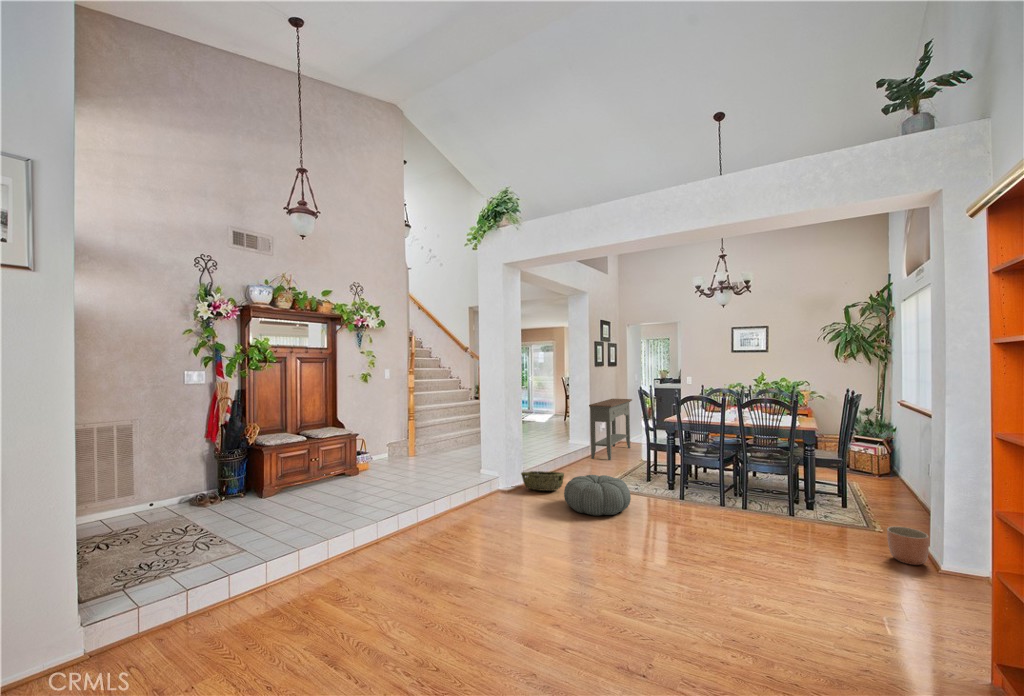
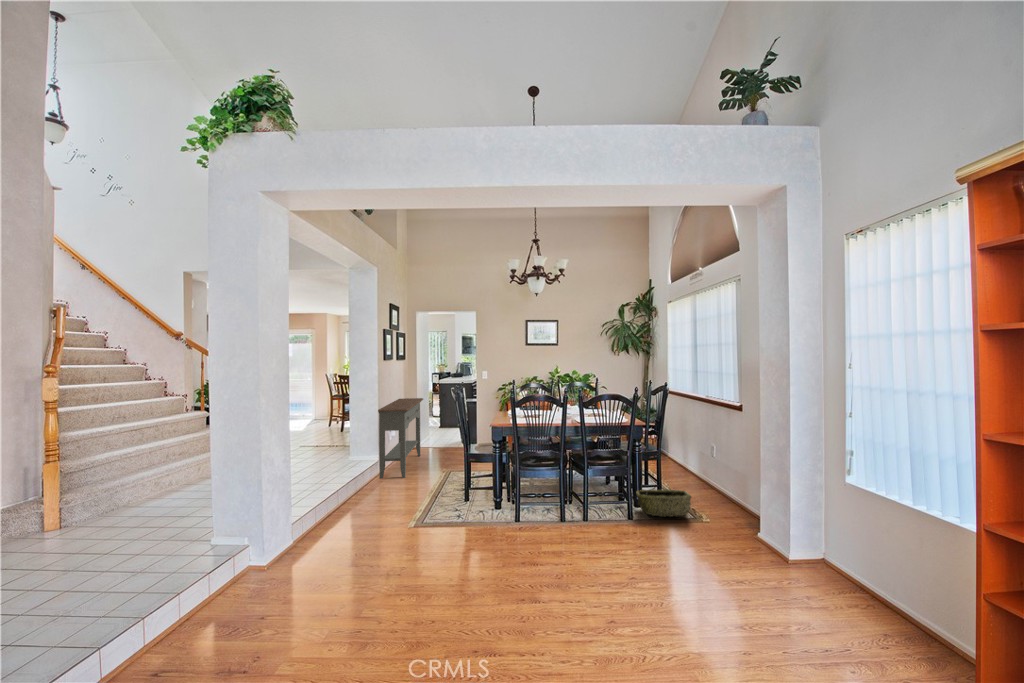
woven basket: present [521,471,564,491] -> present [636,489,691,517]
pouf: present [564,475,631,516] -> none [372,517,470,589]
planter: present [887,527,929,565] -> none [751,530,790,572]

